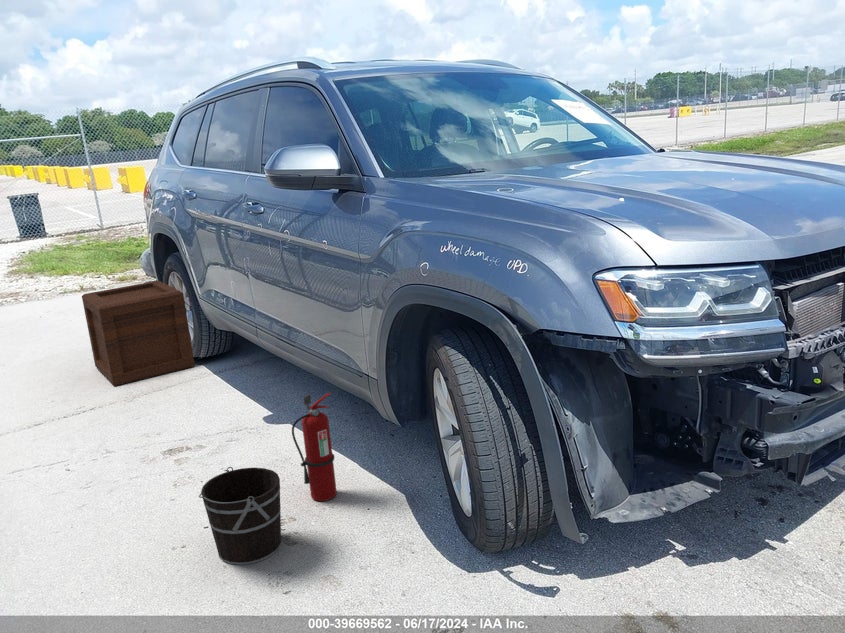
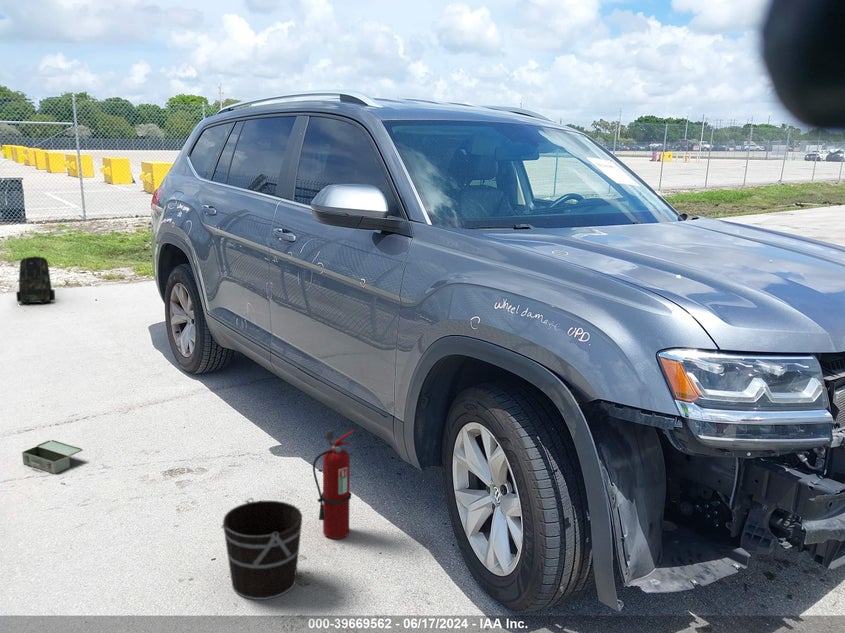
backpack: none [32,264,70,313] -> present [16,257,55,304]
wooden crate: present [82,281,195,386] -> none [82,289,192,394]
toolbox: none [25,432,83,464] -> present [22,440,83,474]

